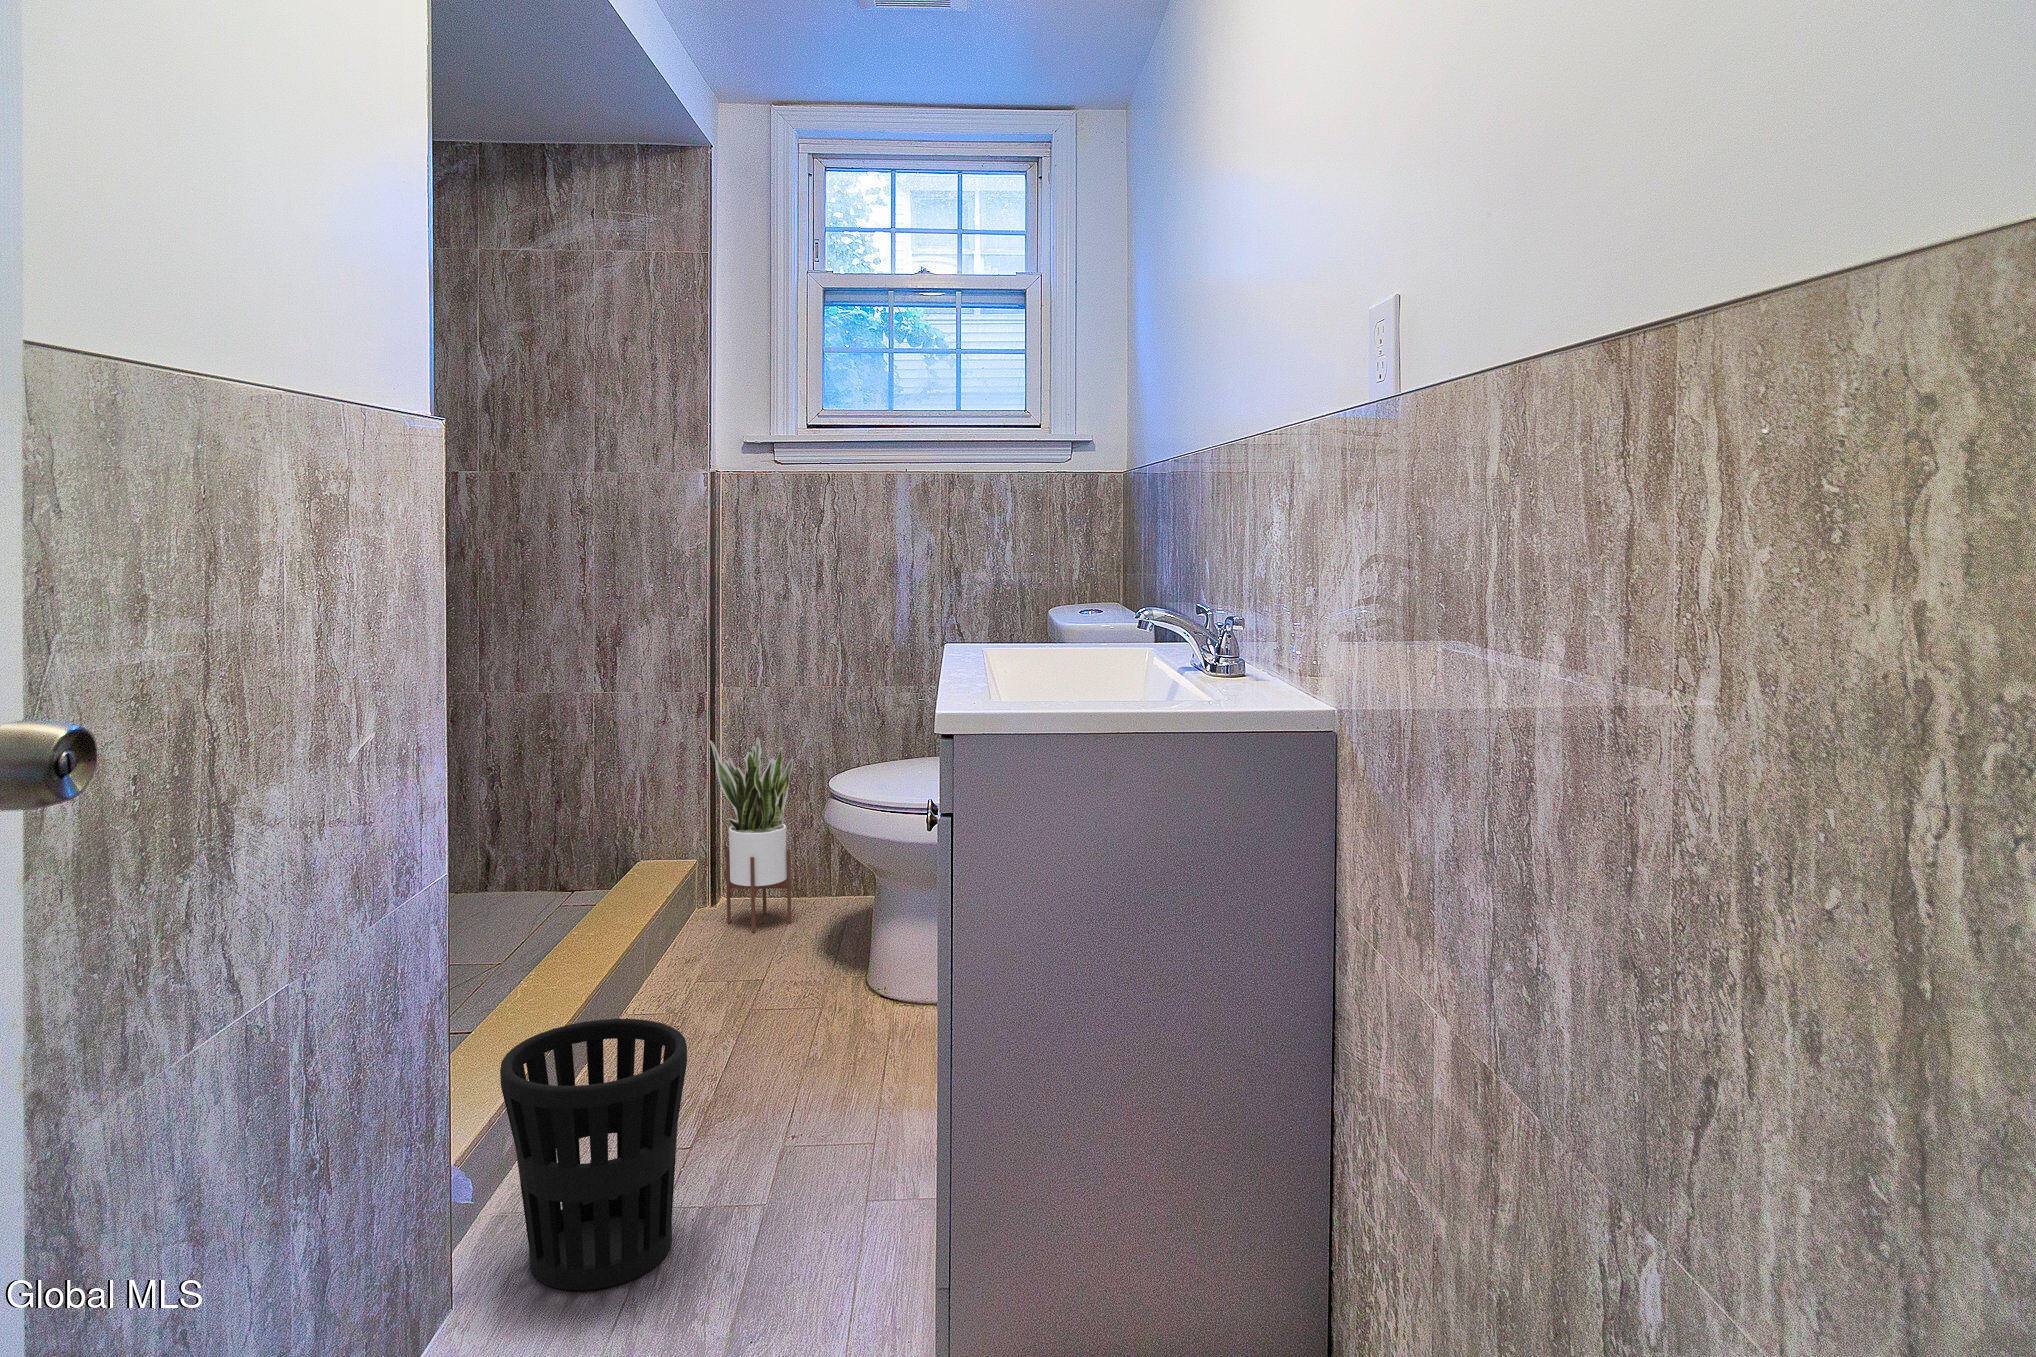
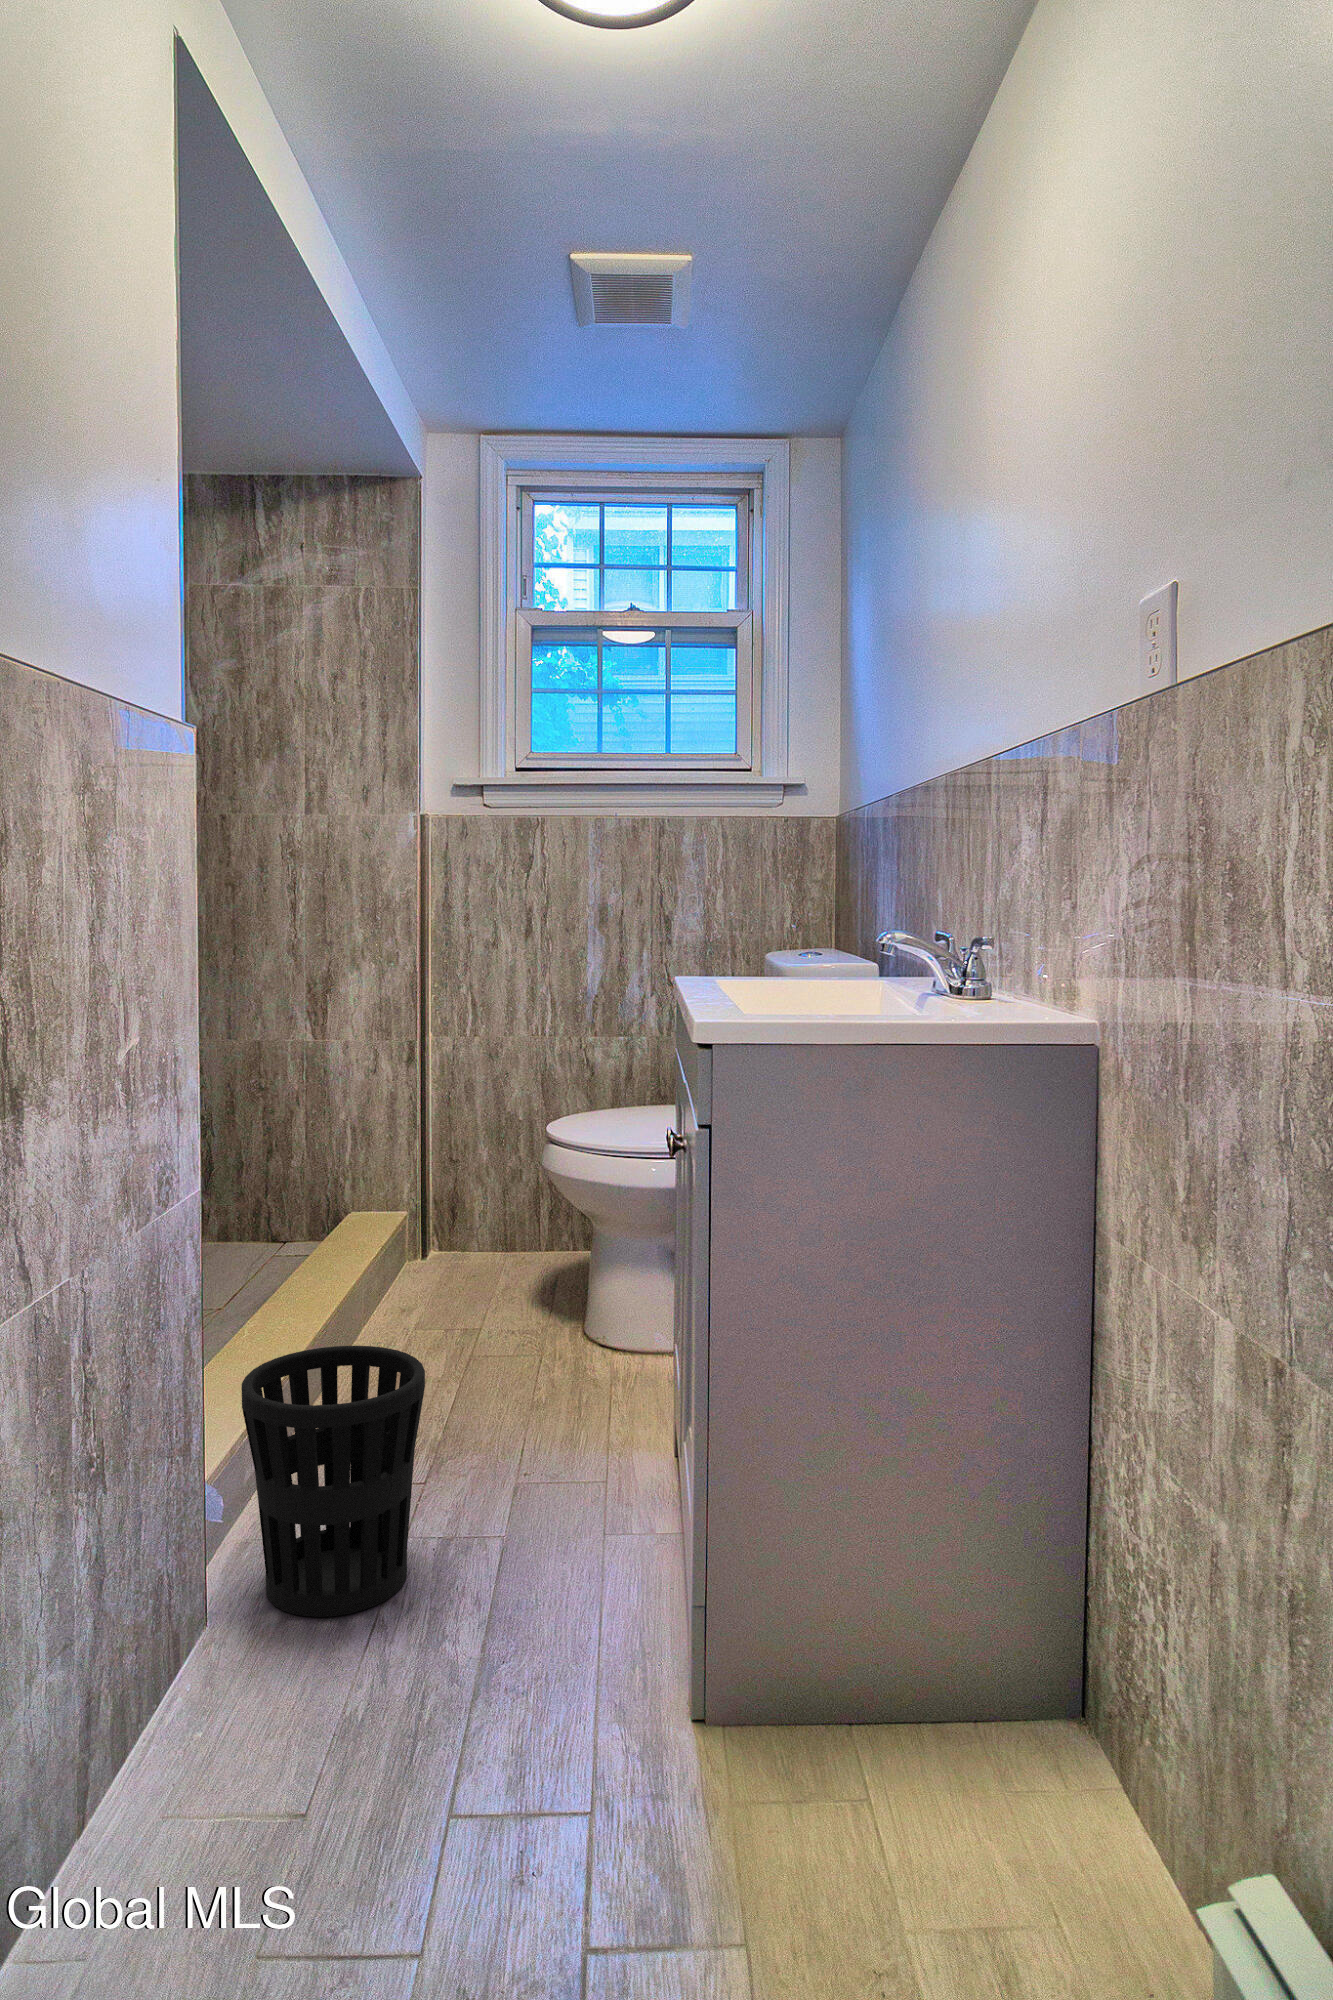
potted plant: present [710,737,793,932] -> none [419,1081,502,1282]

